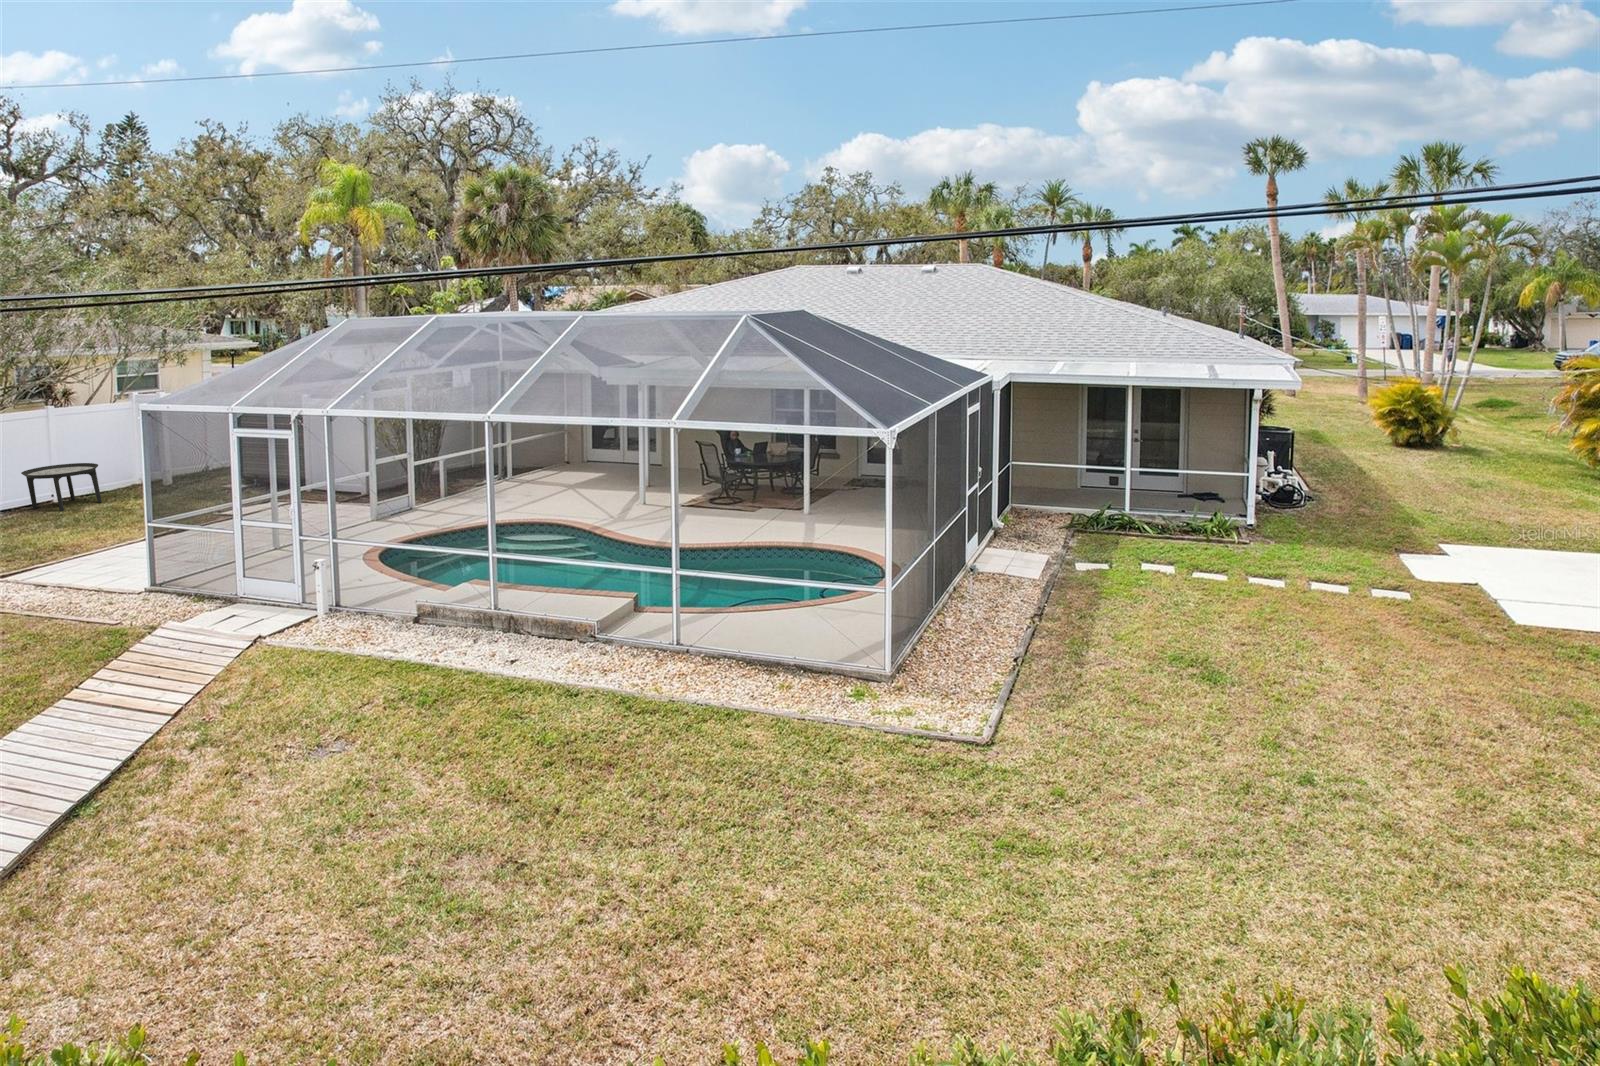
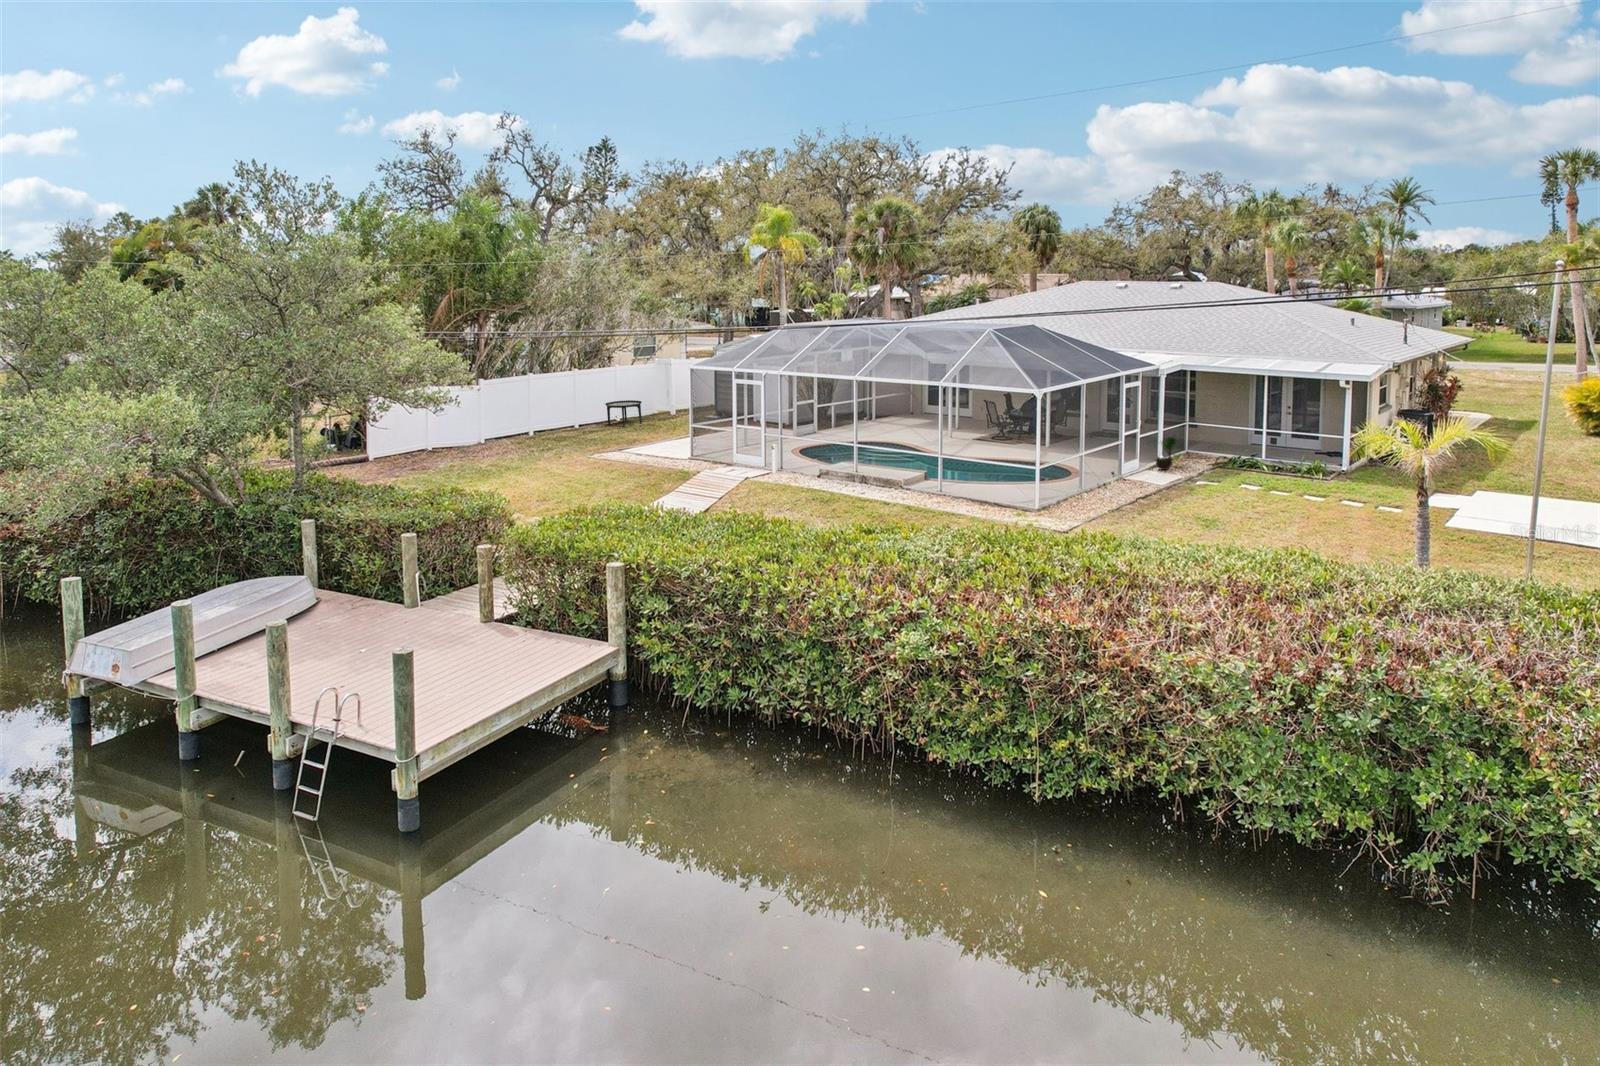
potted tree: none [988,488,1024,545] -> present [1156,437,1177,470]

